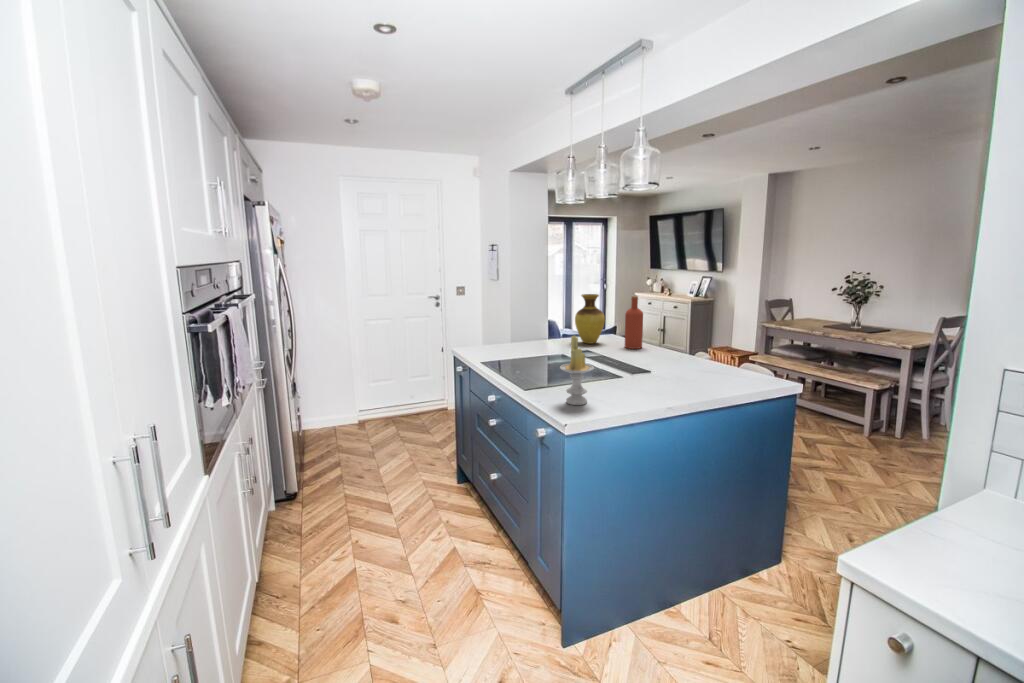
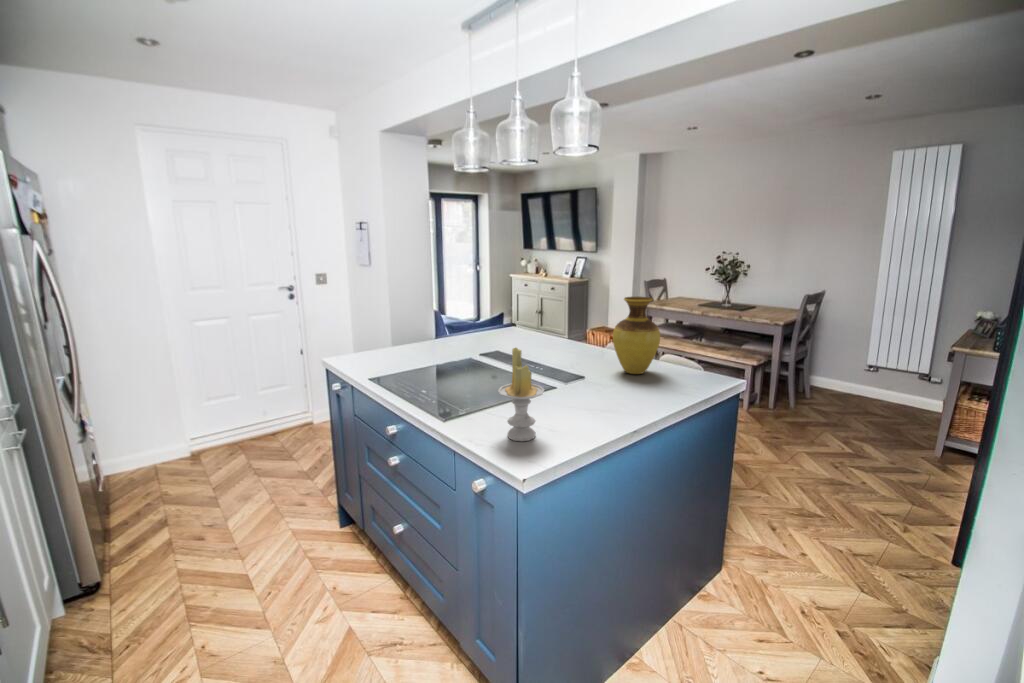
vase: present [575,294,605,344] -> present [613,297,660,374]
bottle: present [625,296,643,349] -> none [537,284,557,345]

